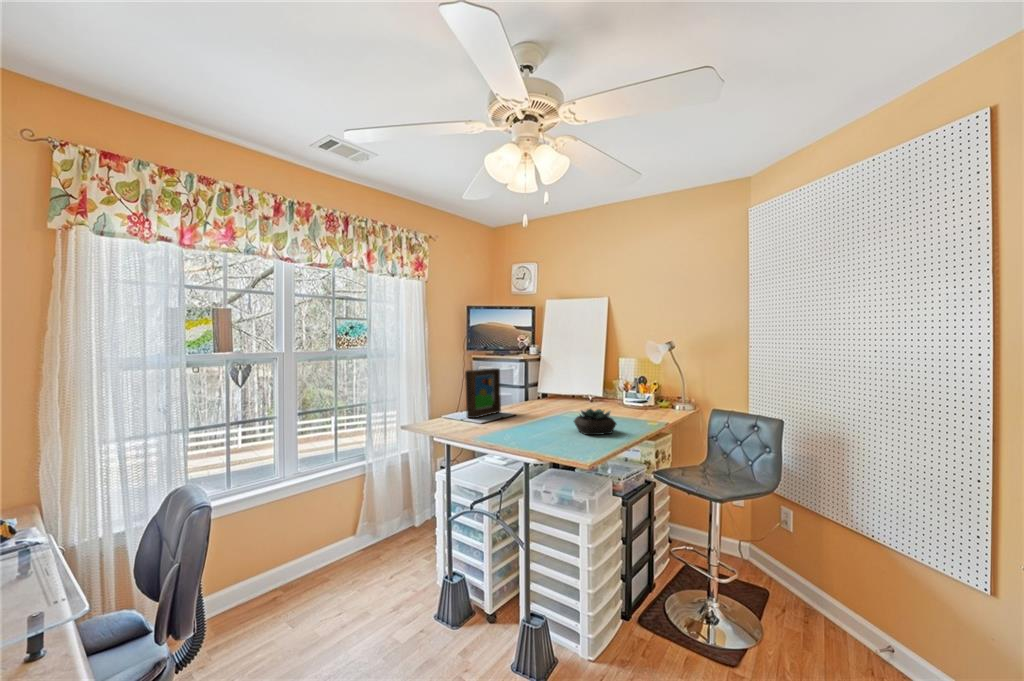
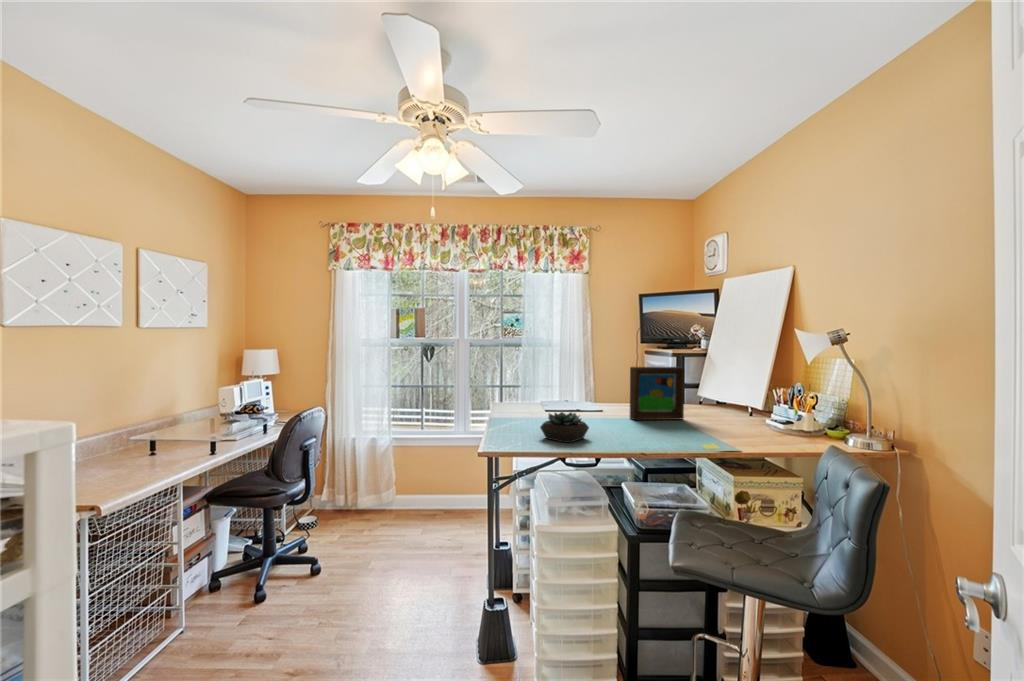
picture frame: present [465,368,501,418] -> present [630,367,684,420]

